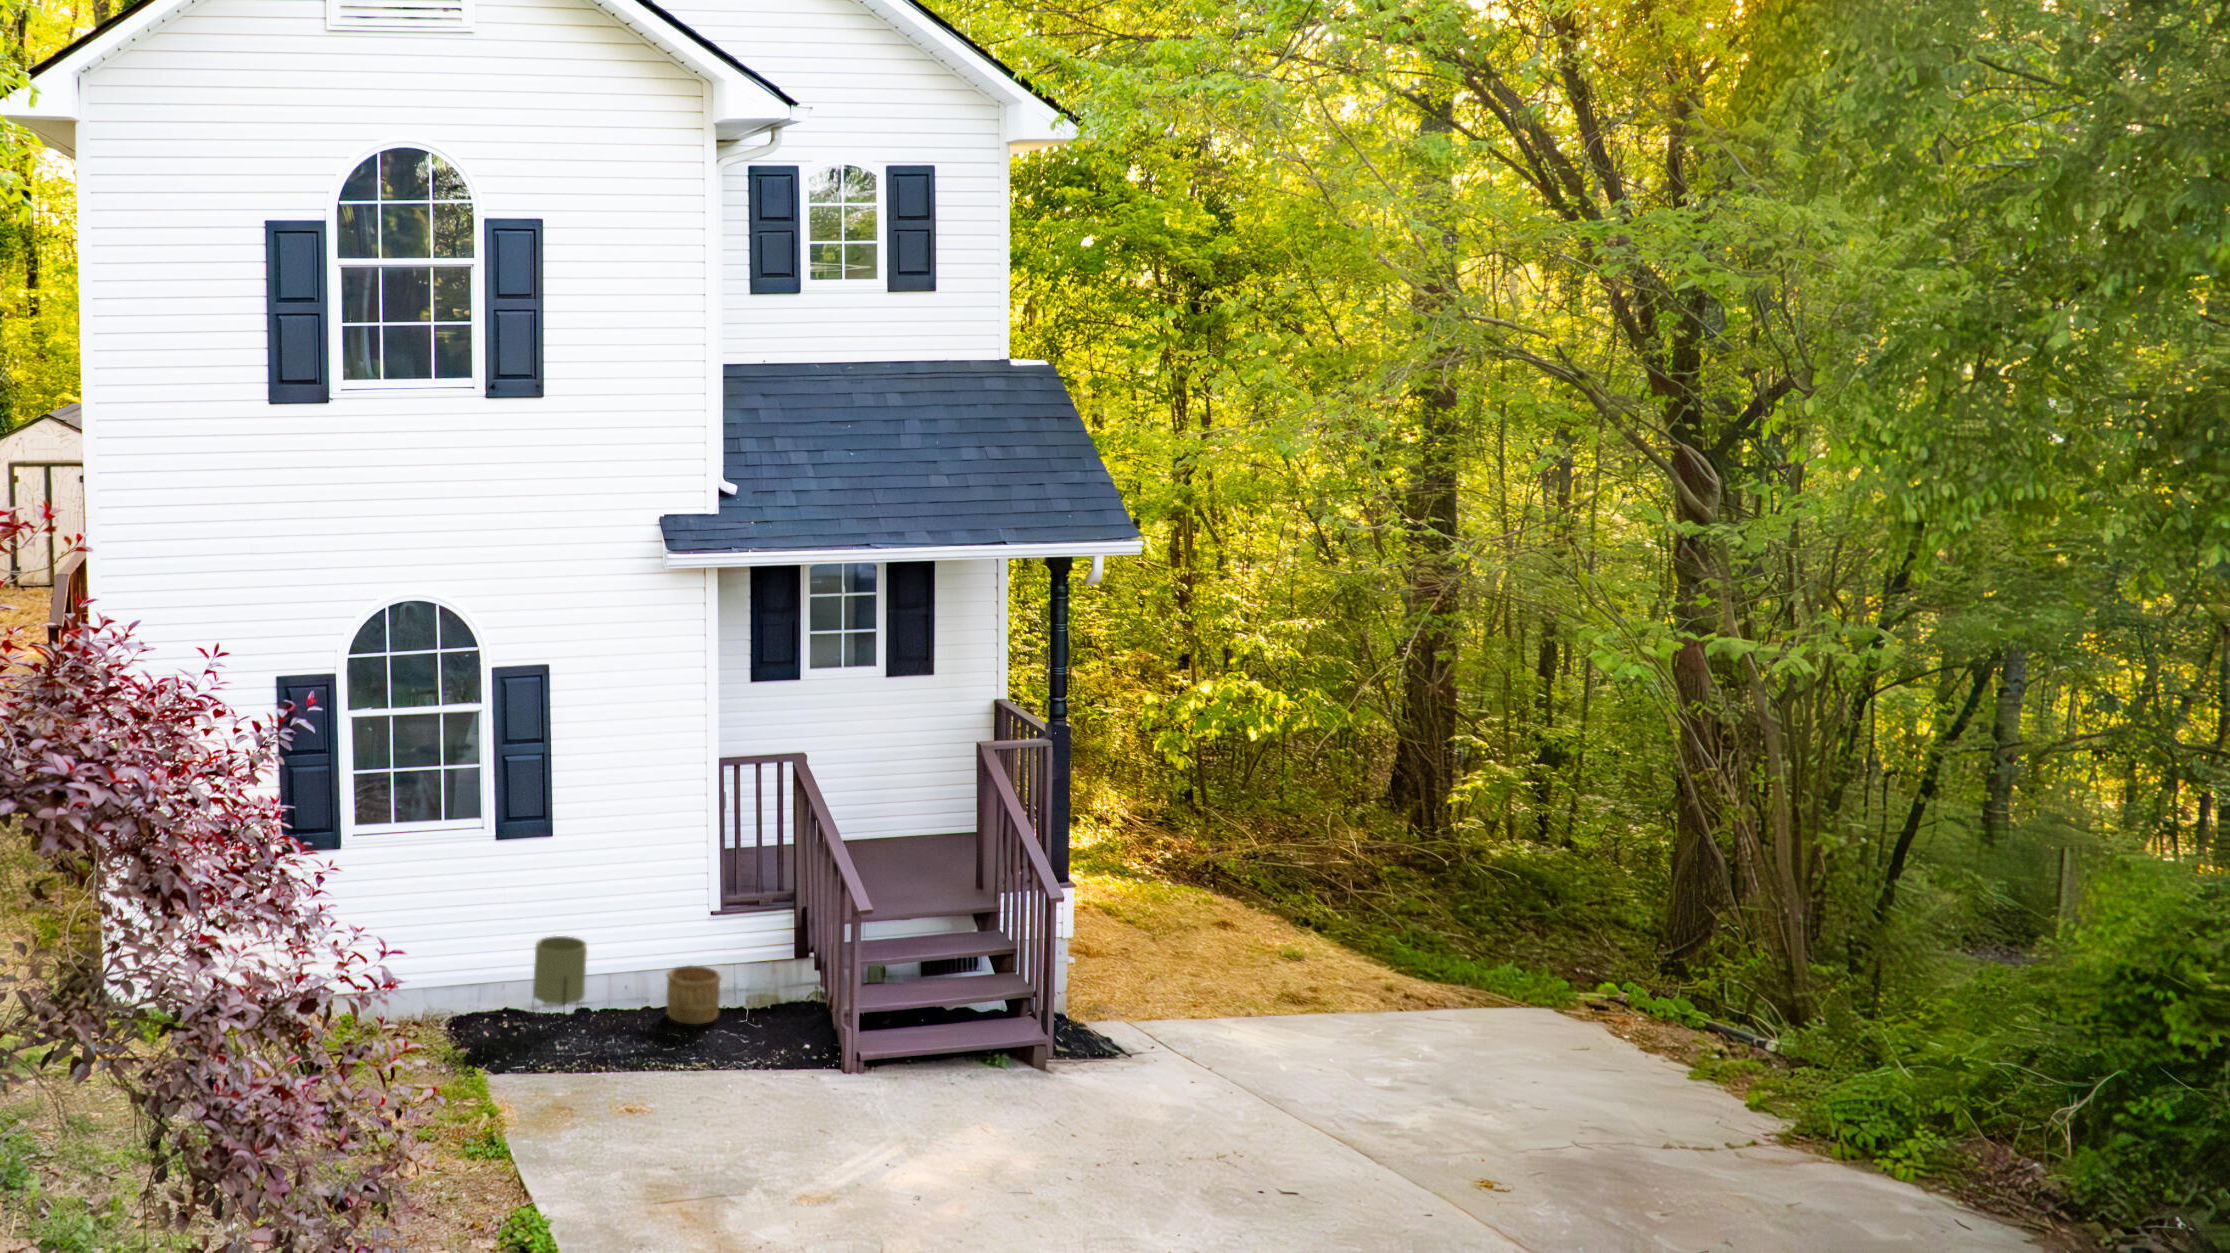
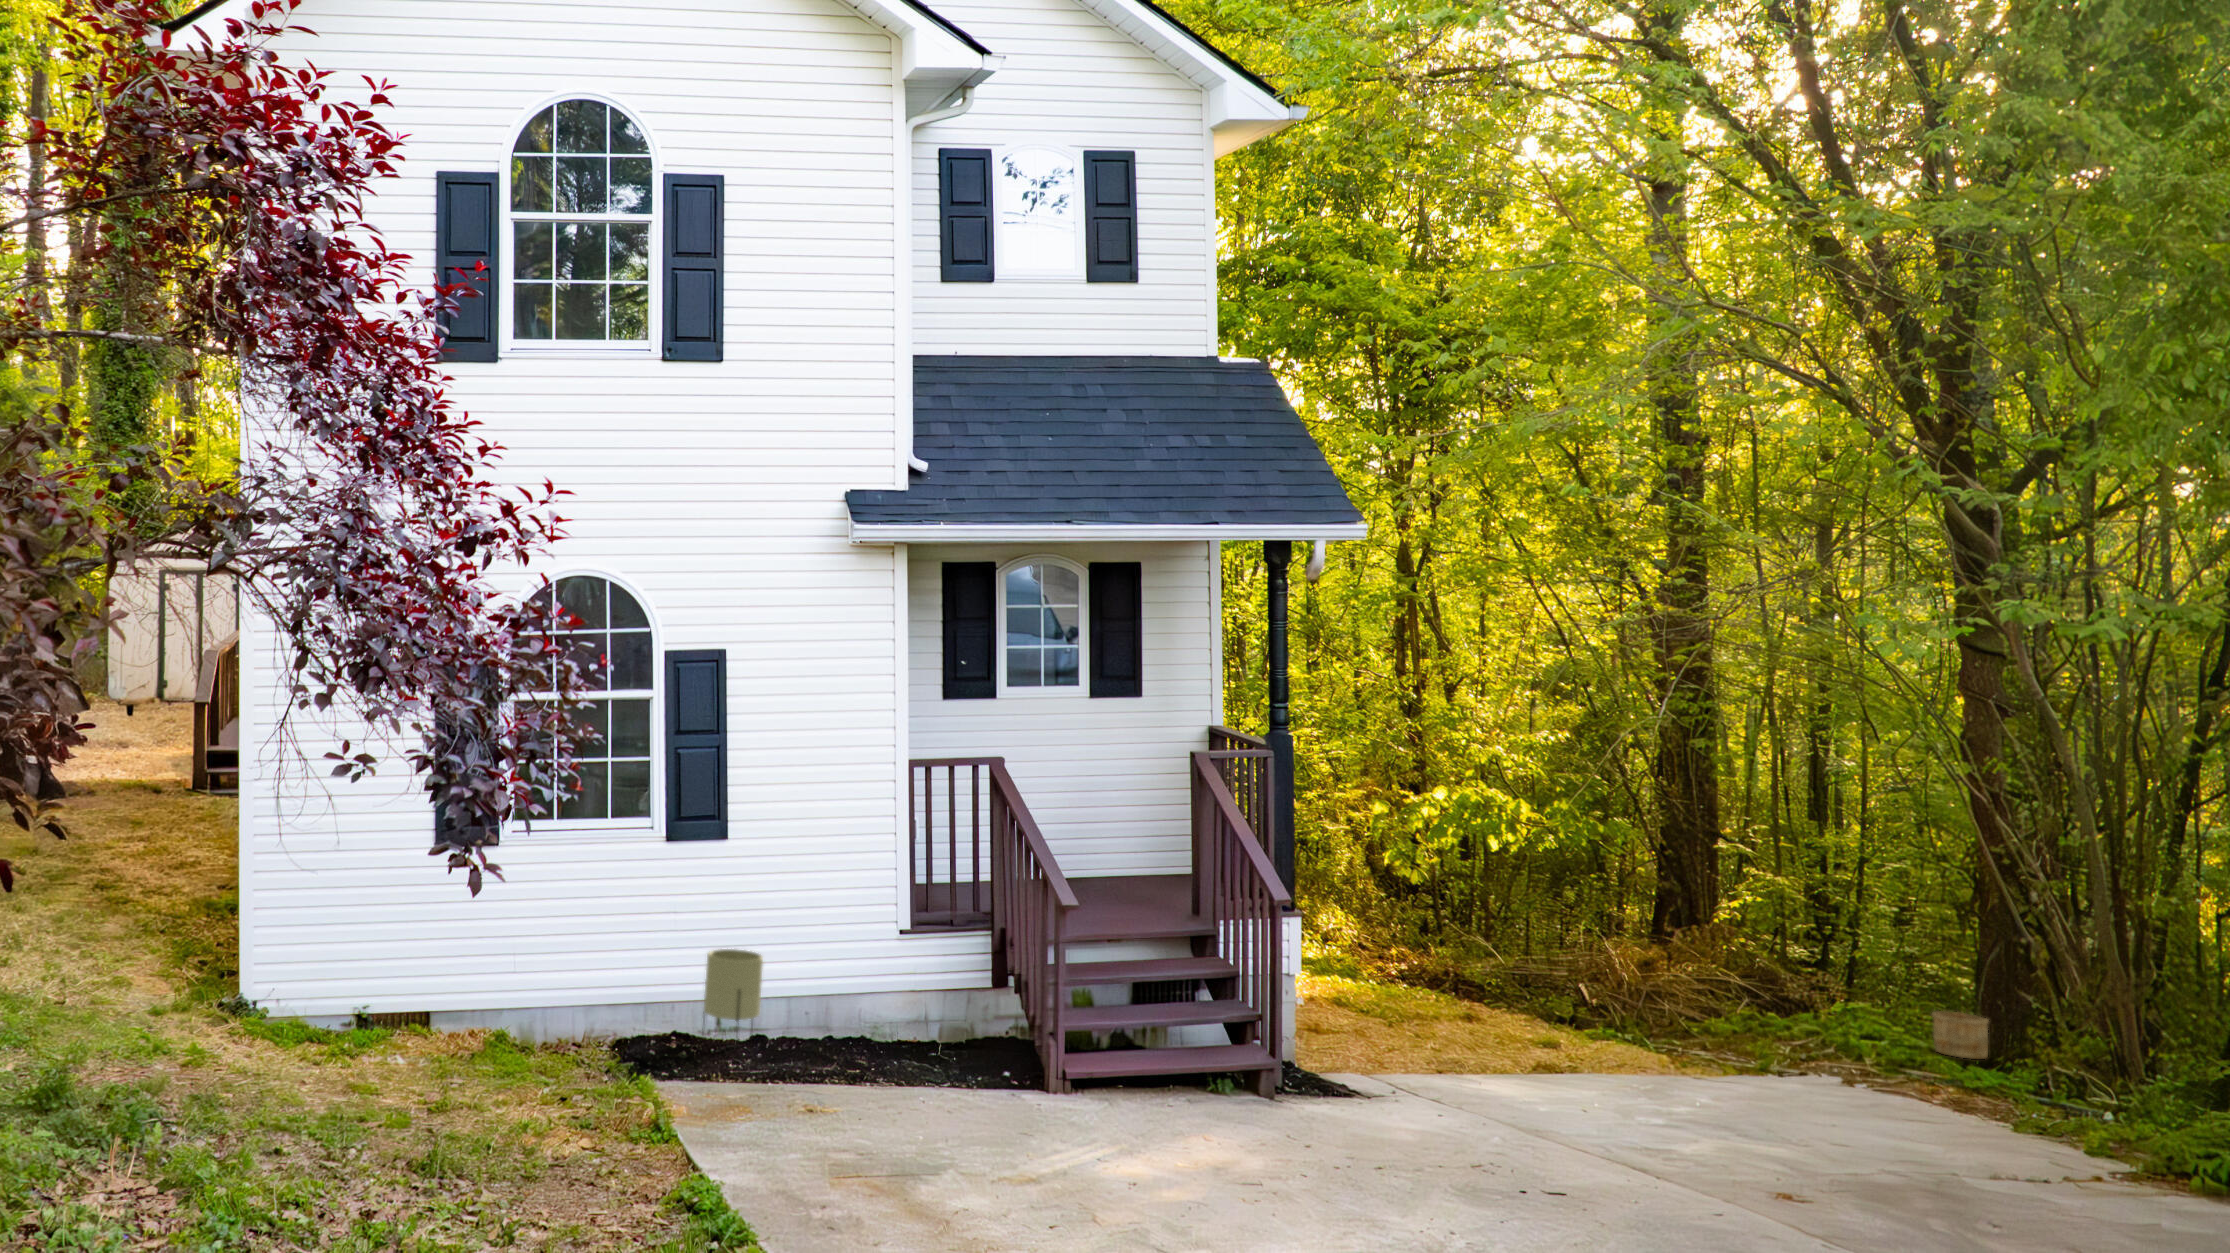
wooden bucket: present [666,966,721,1024] -> present [1932,1011,1988,1059]

